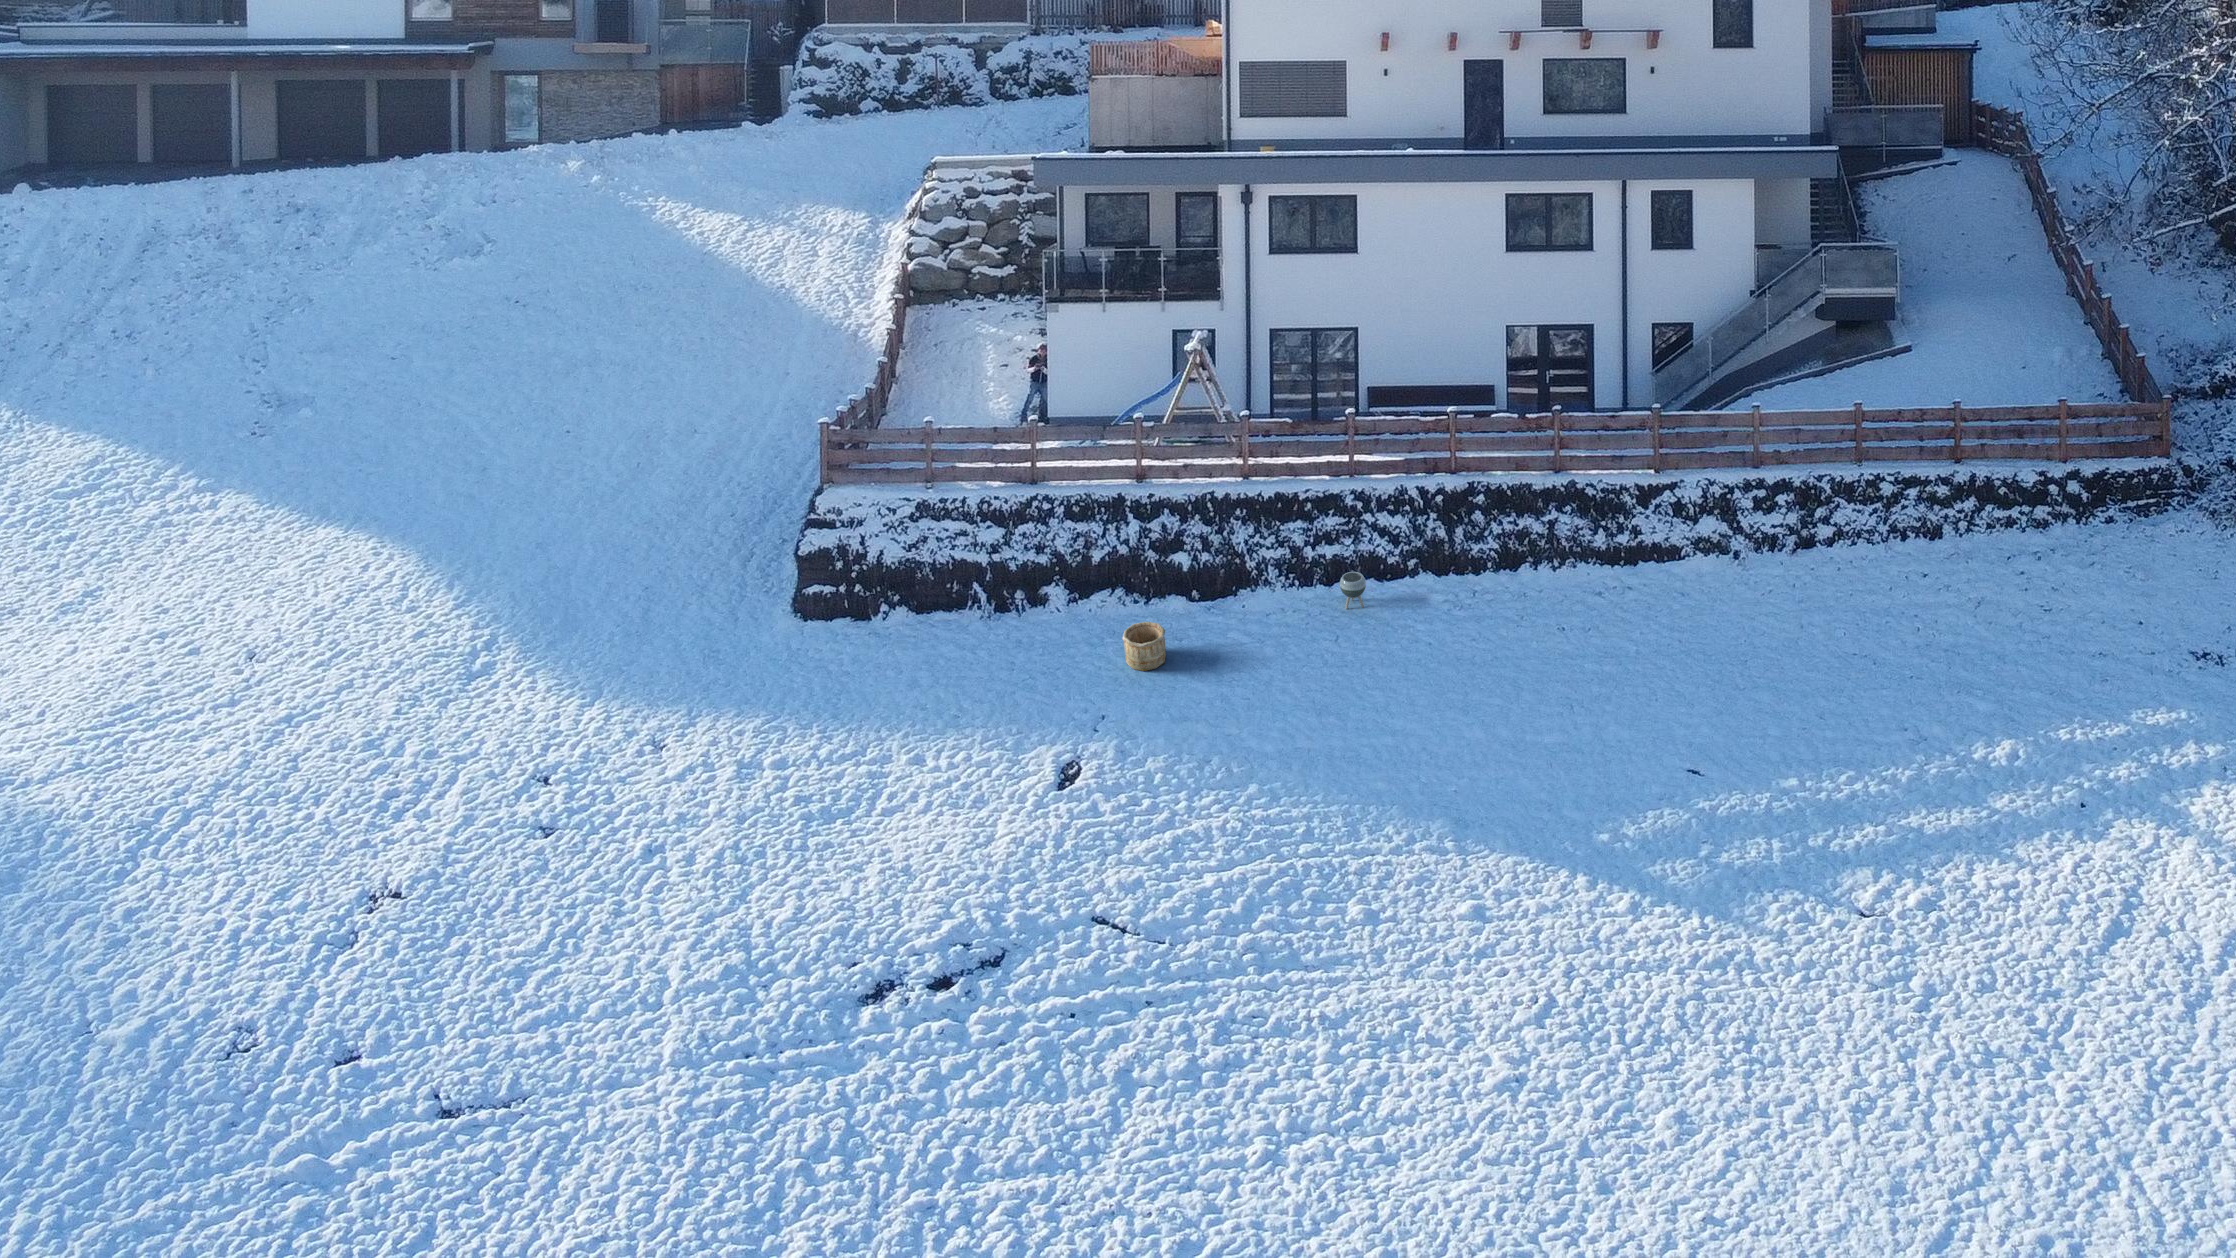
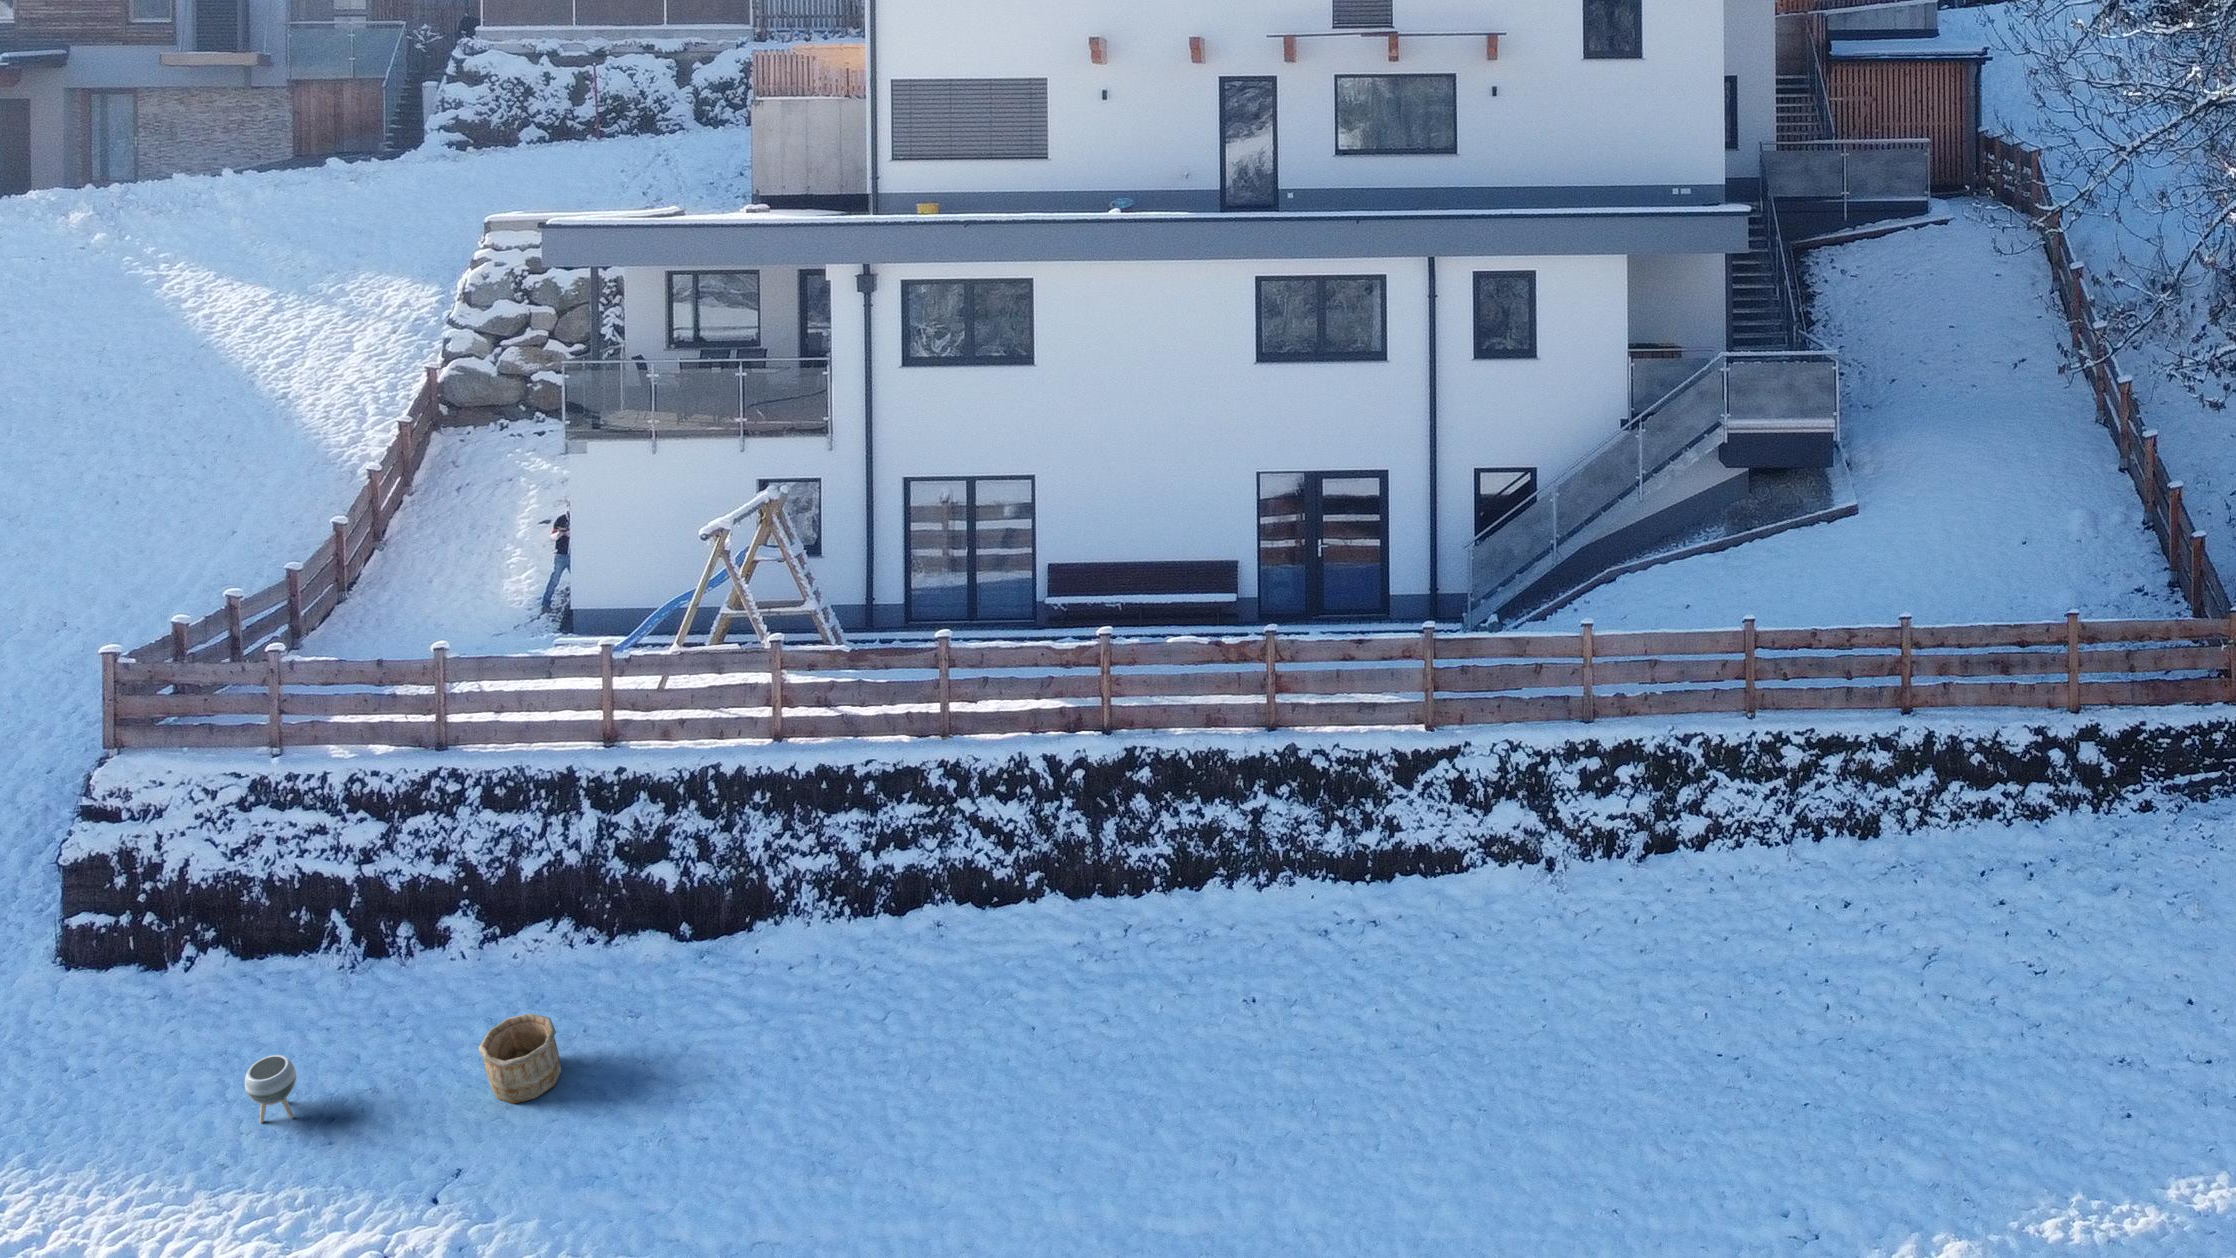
planter: present [1340,572,1366,609] -> present [245,1055,297,1123]

